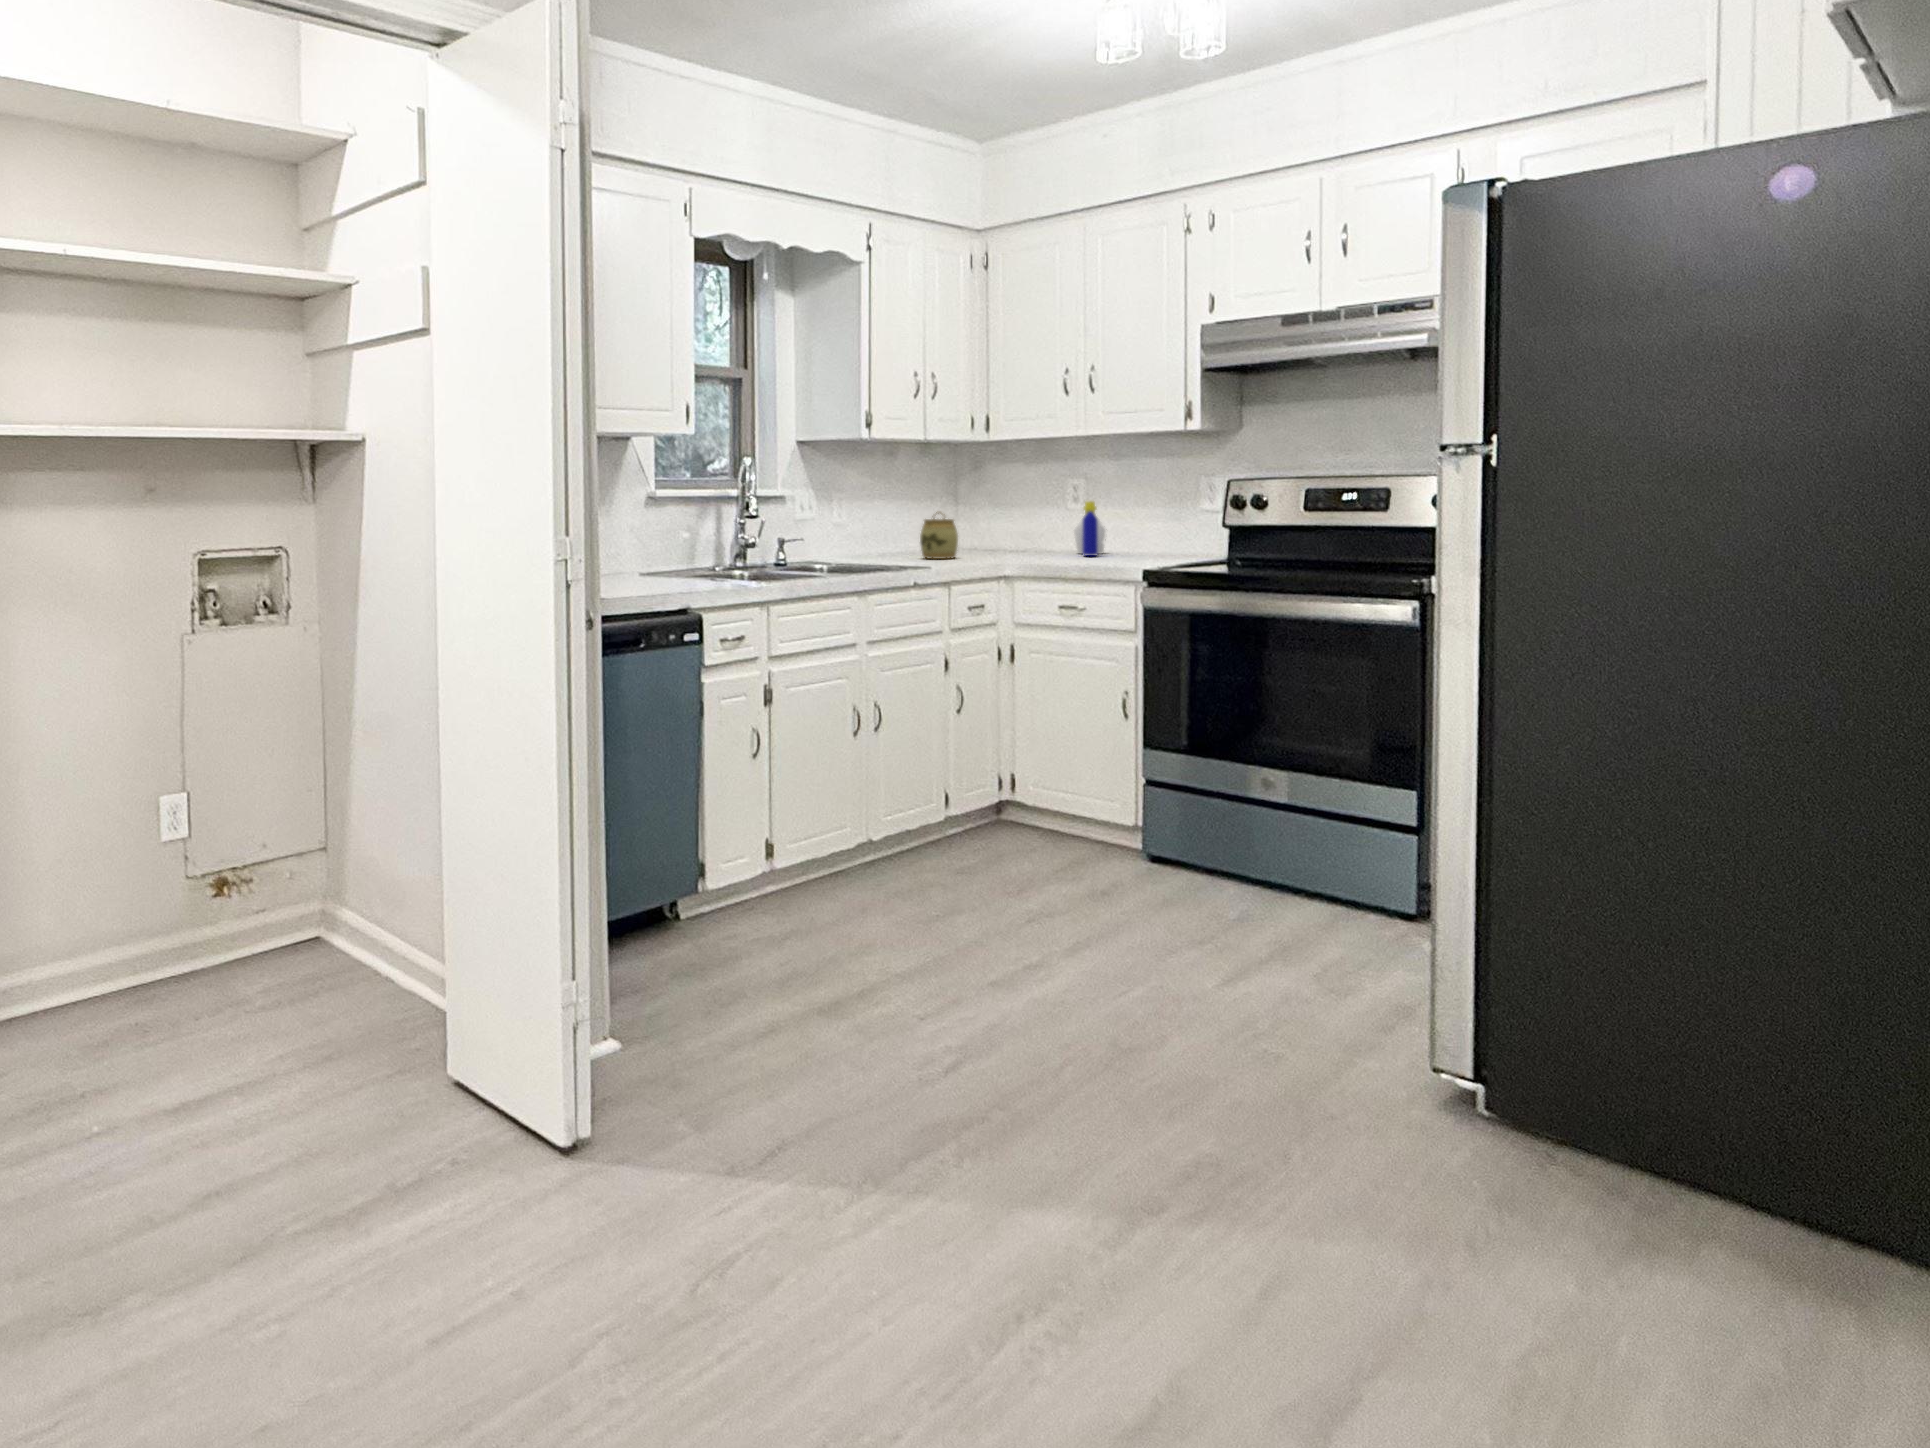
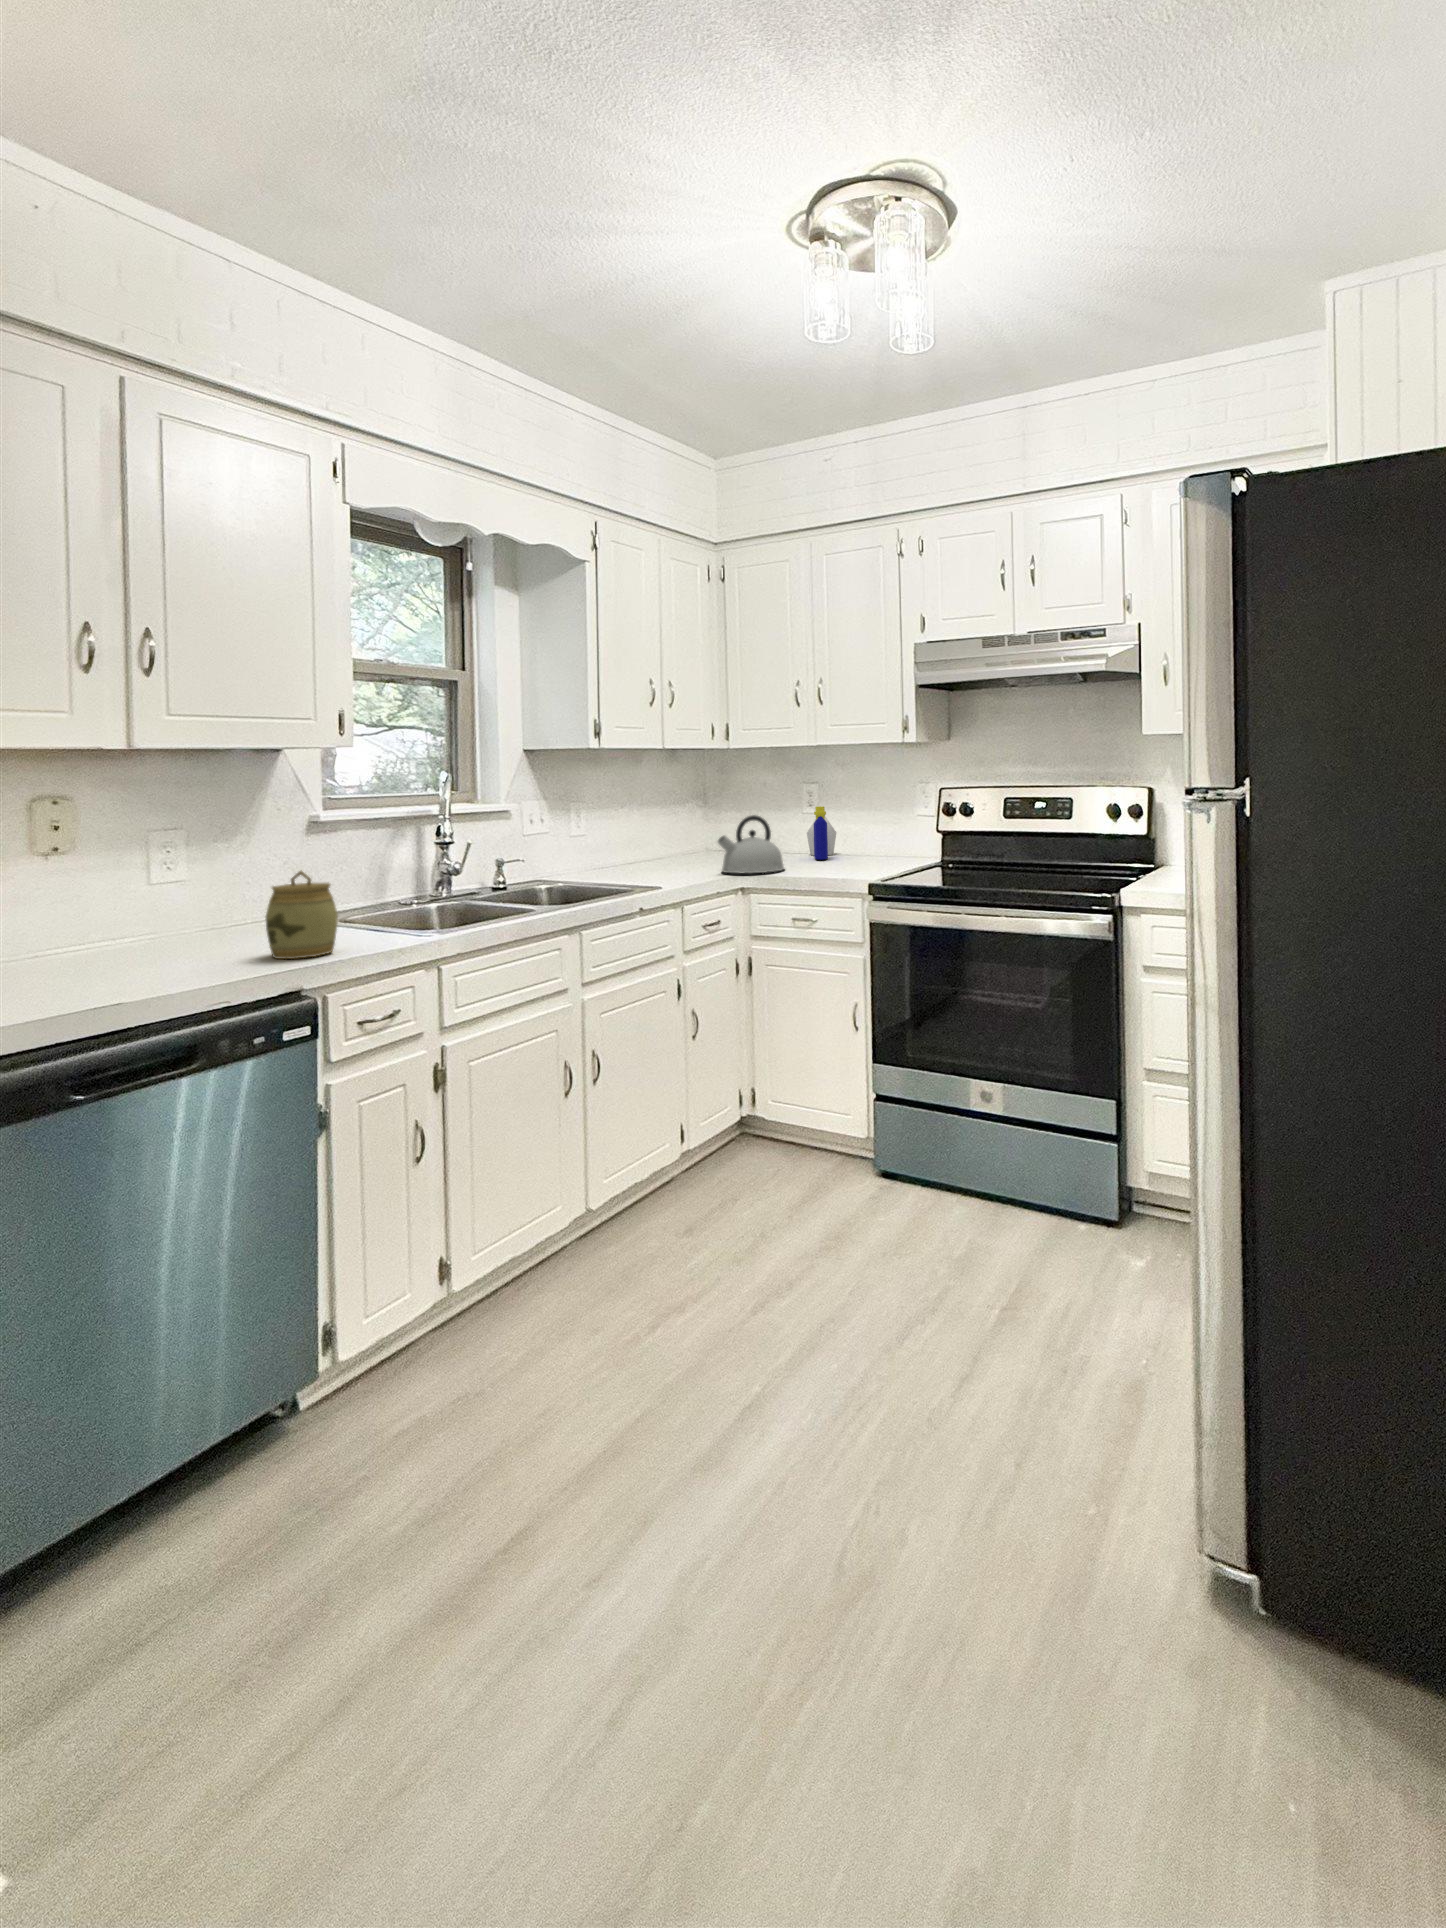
kettle: none [983,506,1053,563] -> present [718,815,784,873]
jar: present [920,512,958,559] -> present [265,871,338,959]

